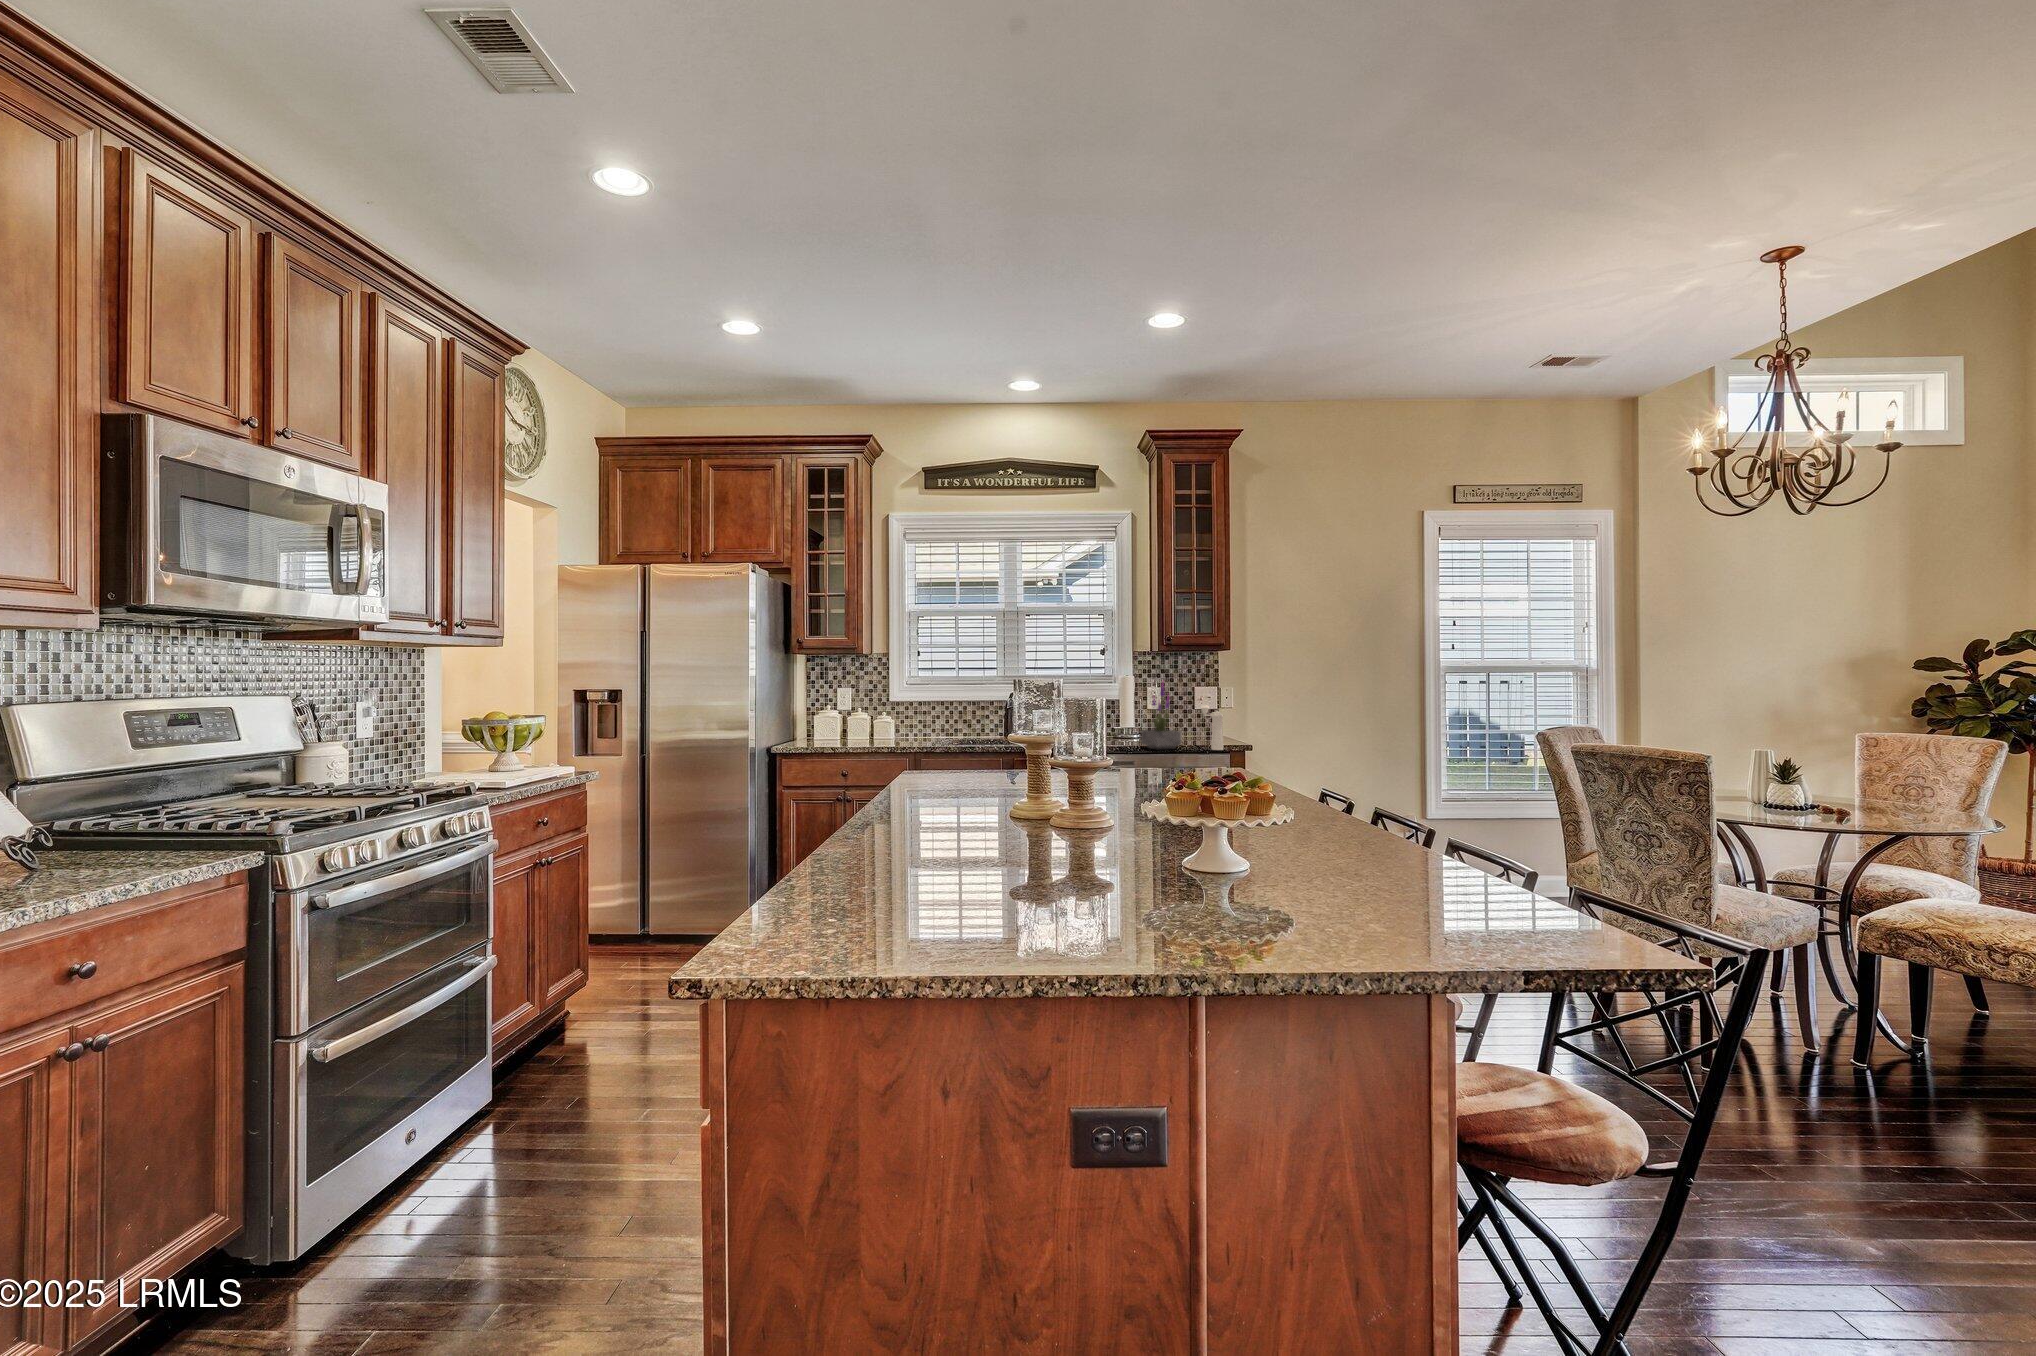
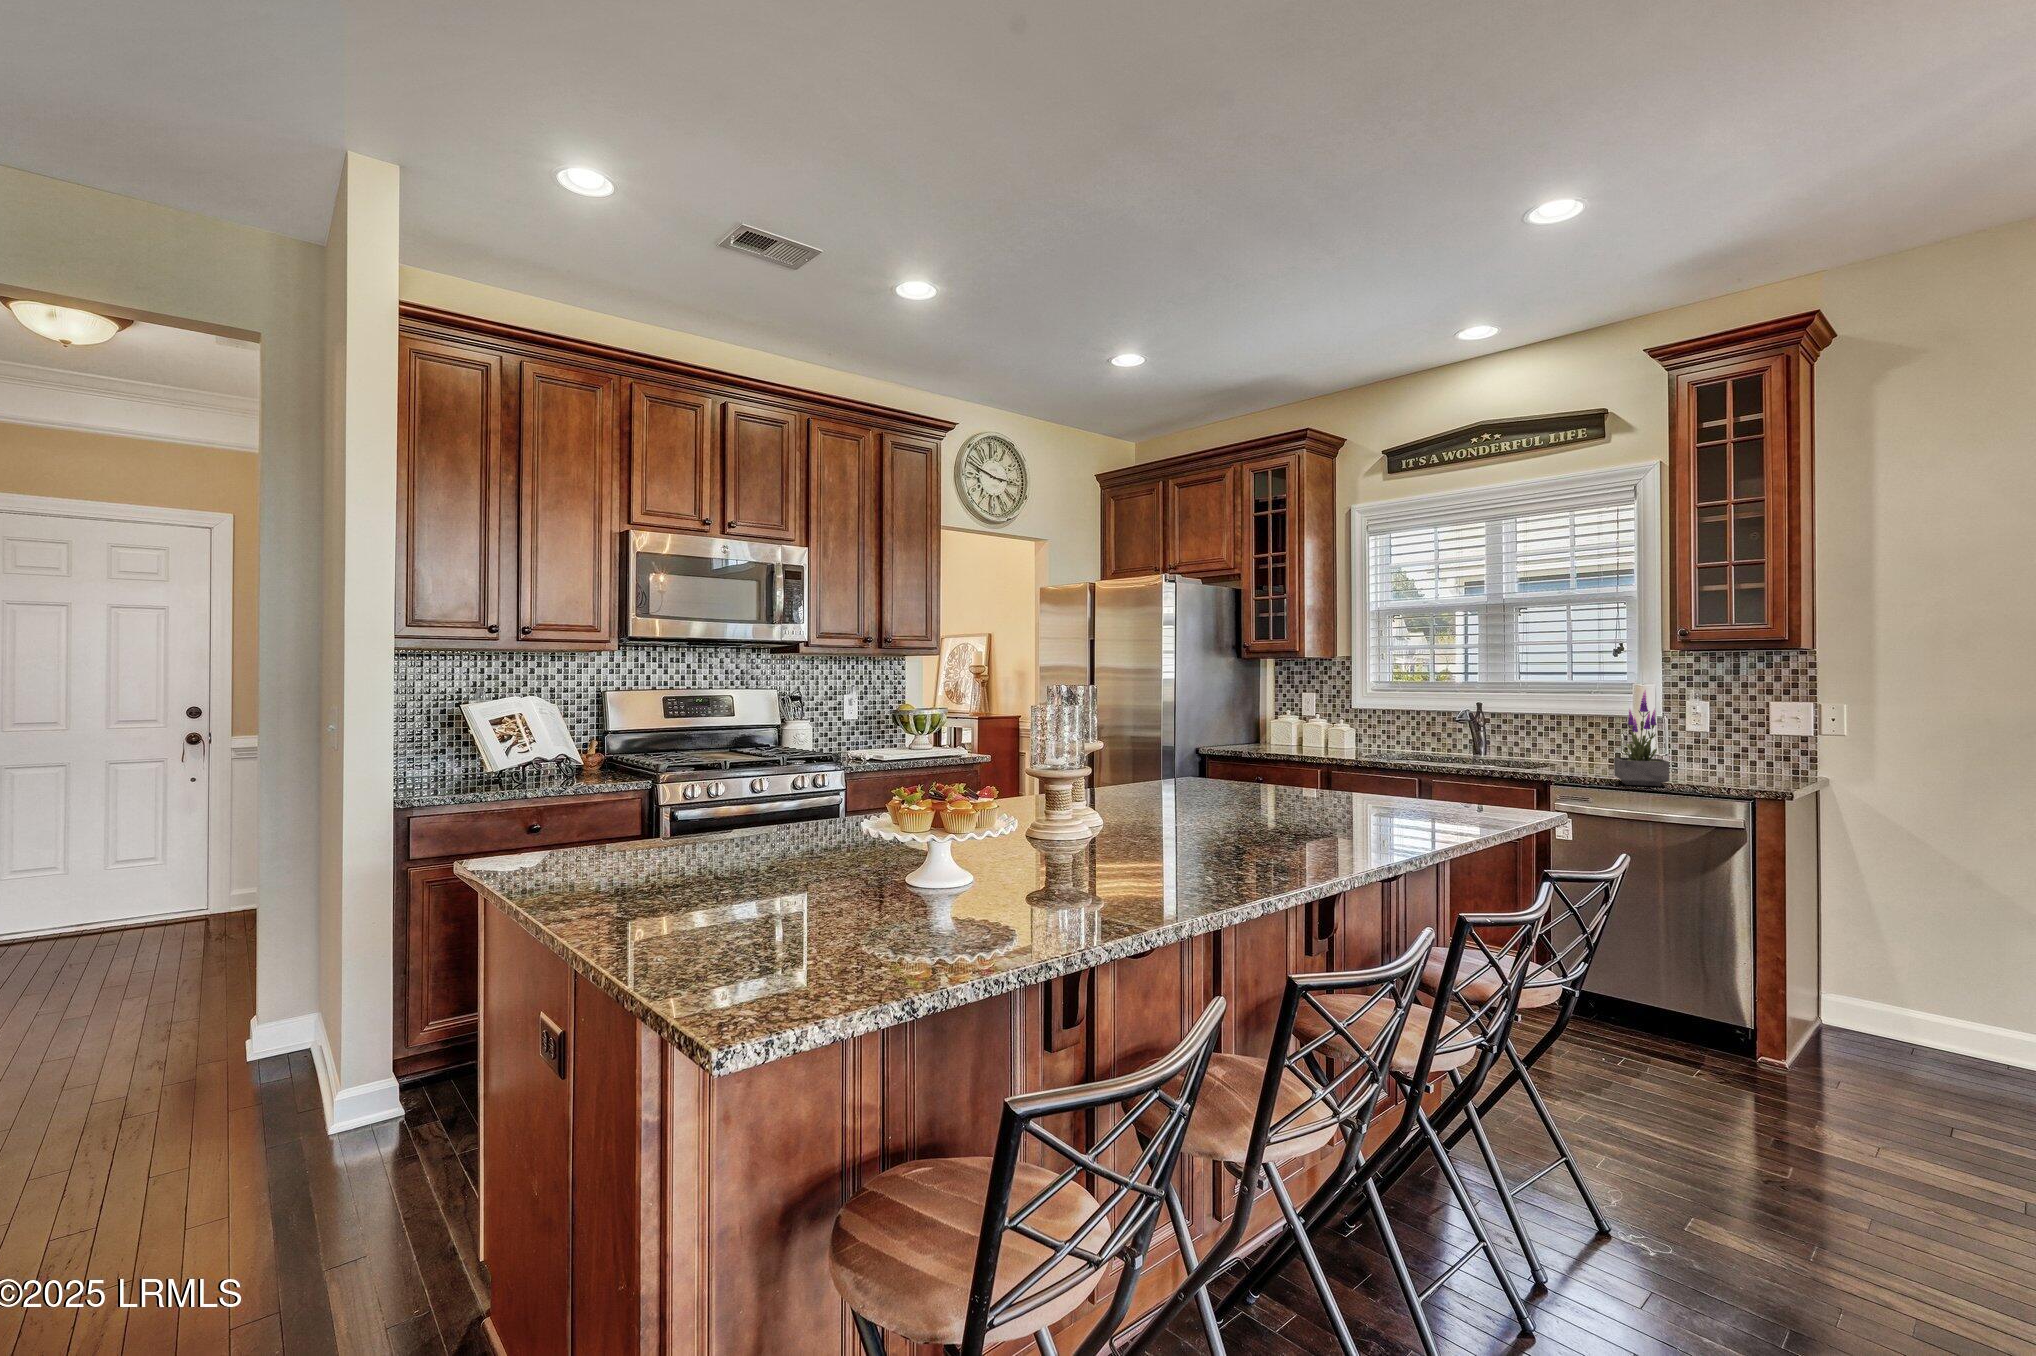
pepper mill: present [1201,705,1223,750] -> none [1712,727,1738,794]

